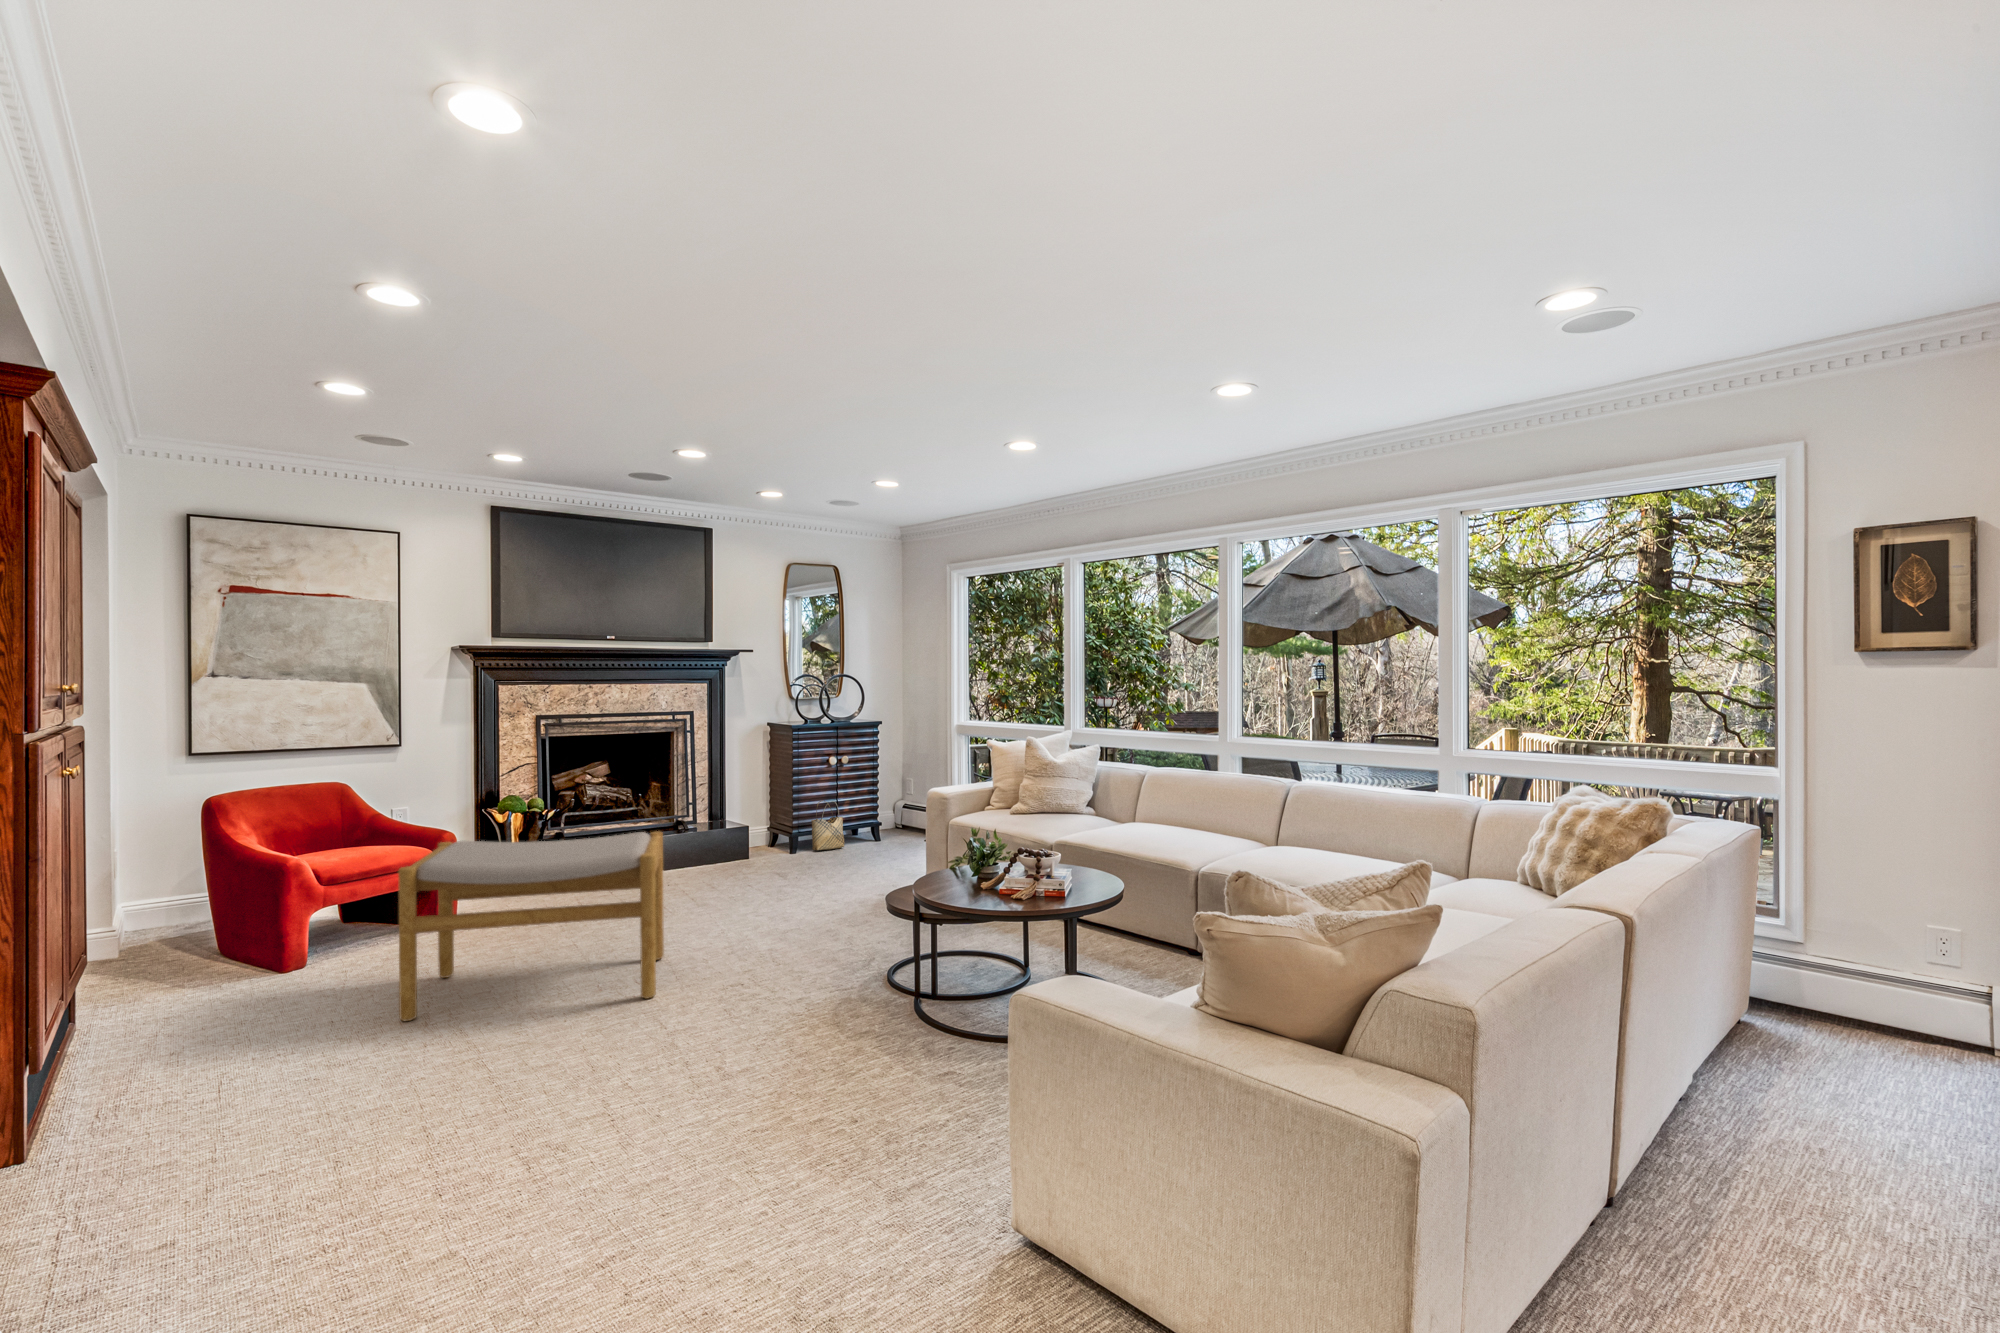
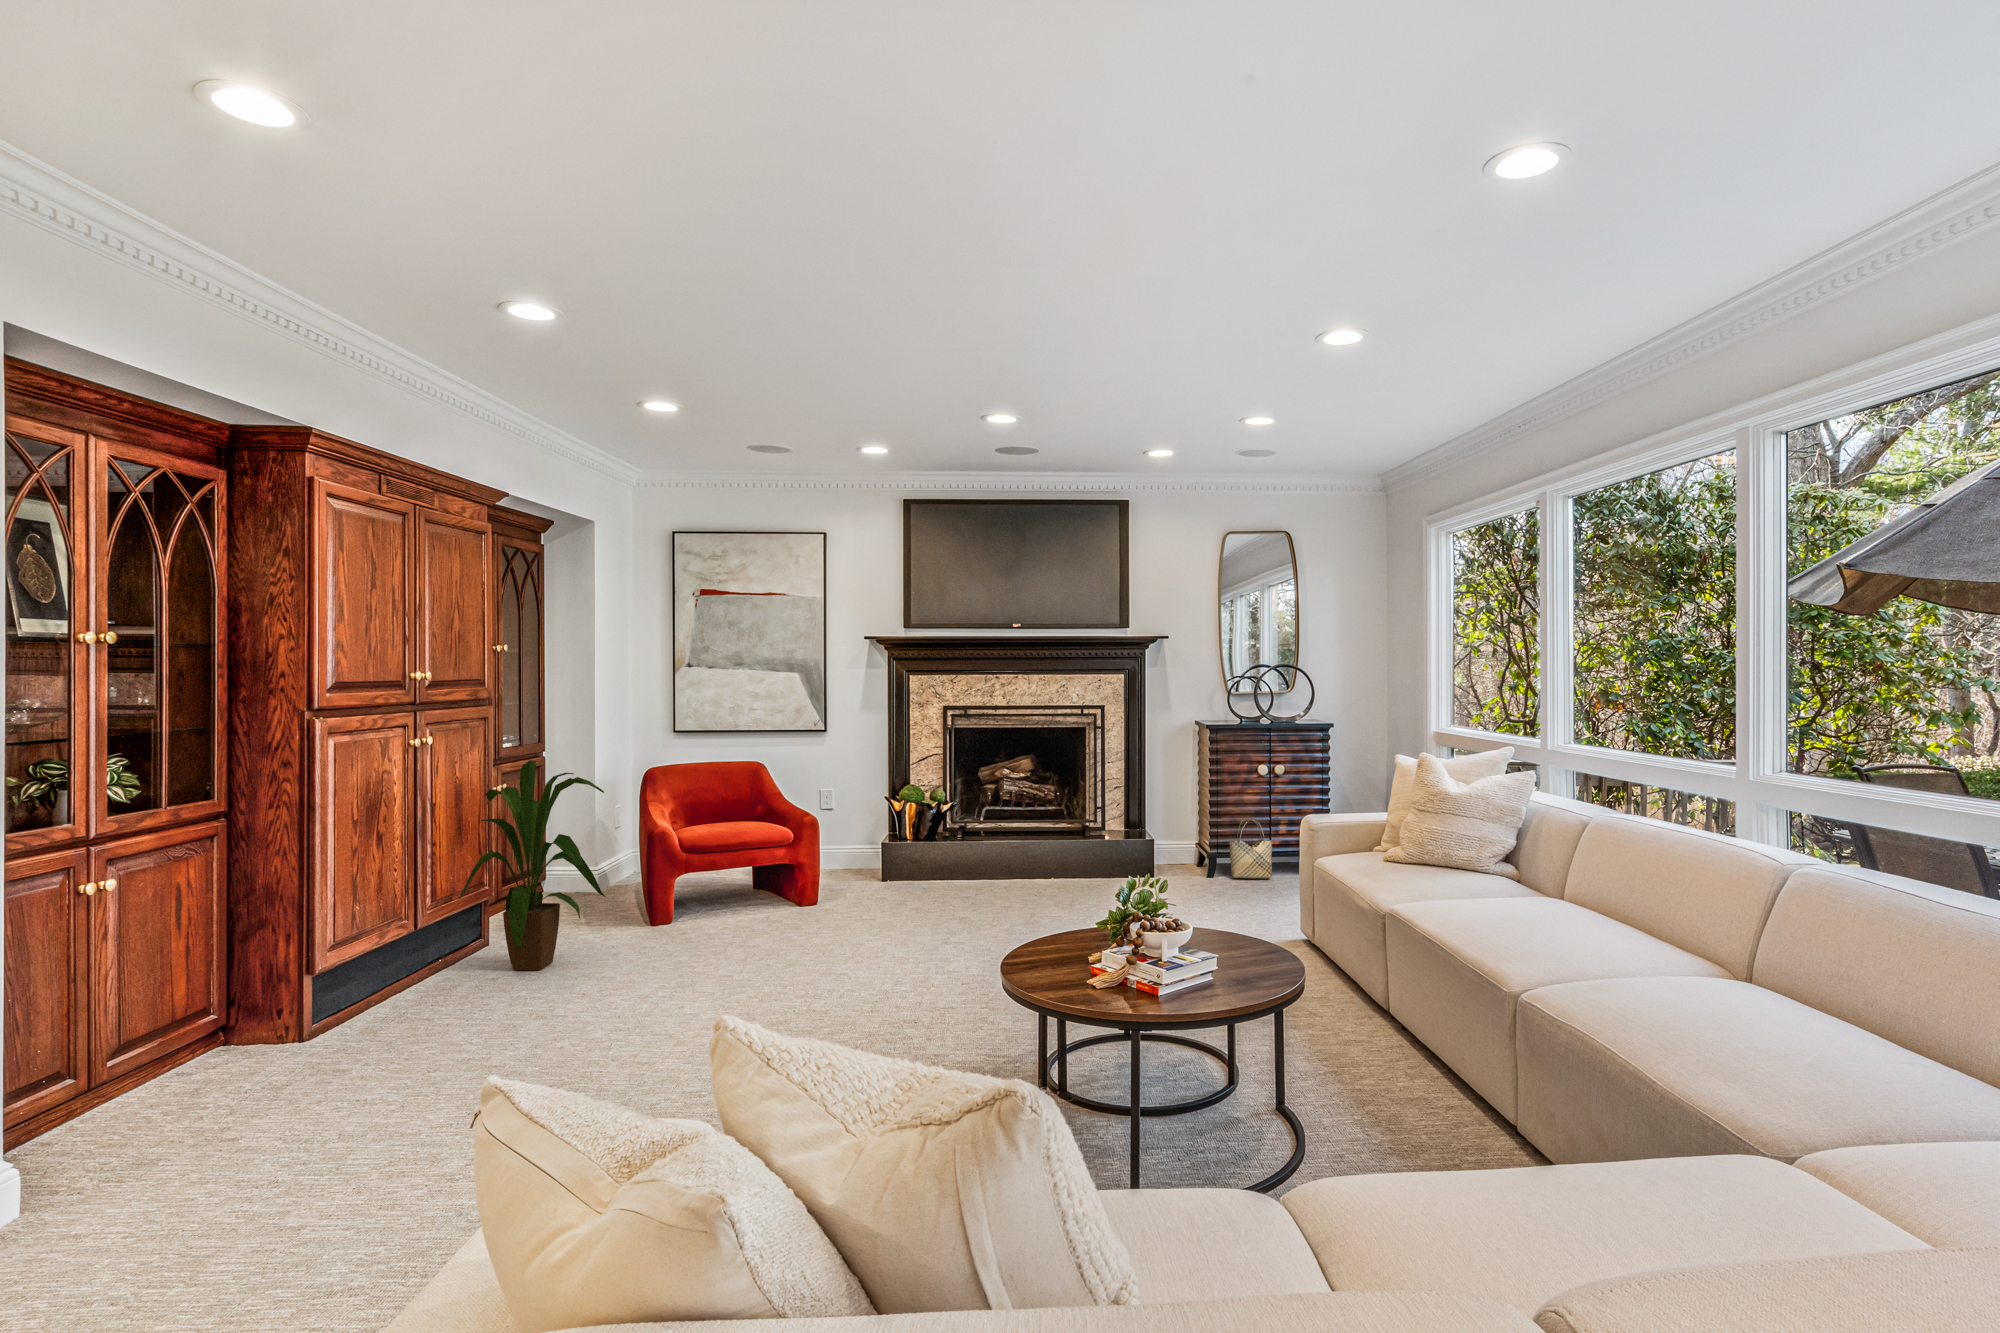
house plant: none [83,789,321,1059] -> present [459,760,605,970]
footstool: present [398,831,664,1021] -> none [647,821,900,1002]

